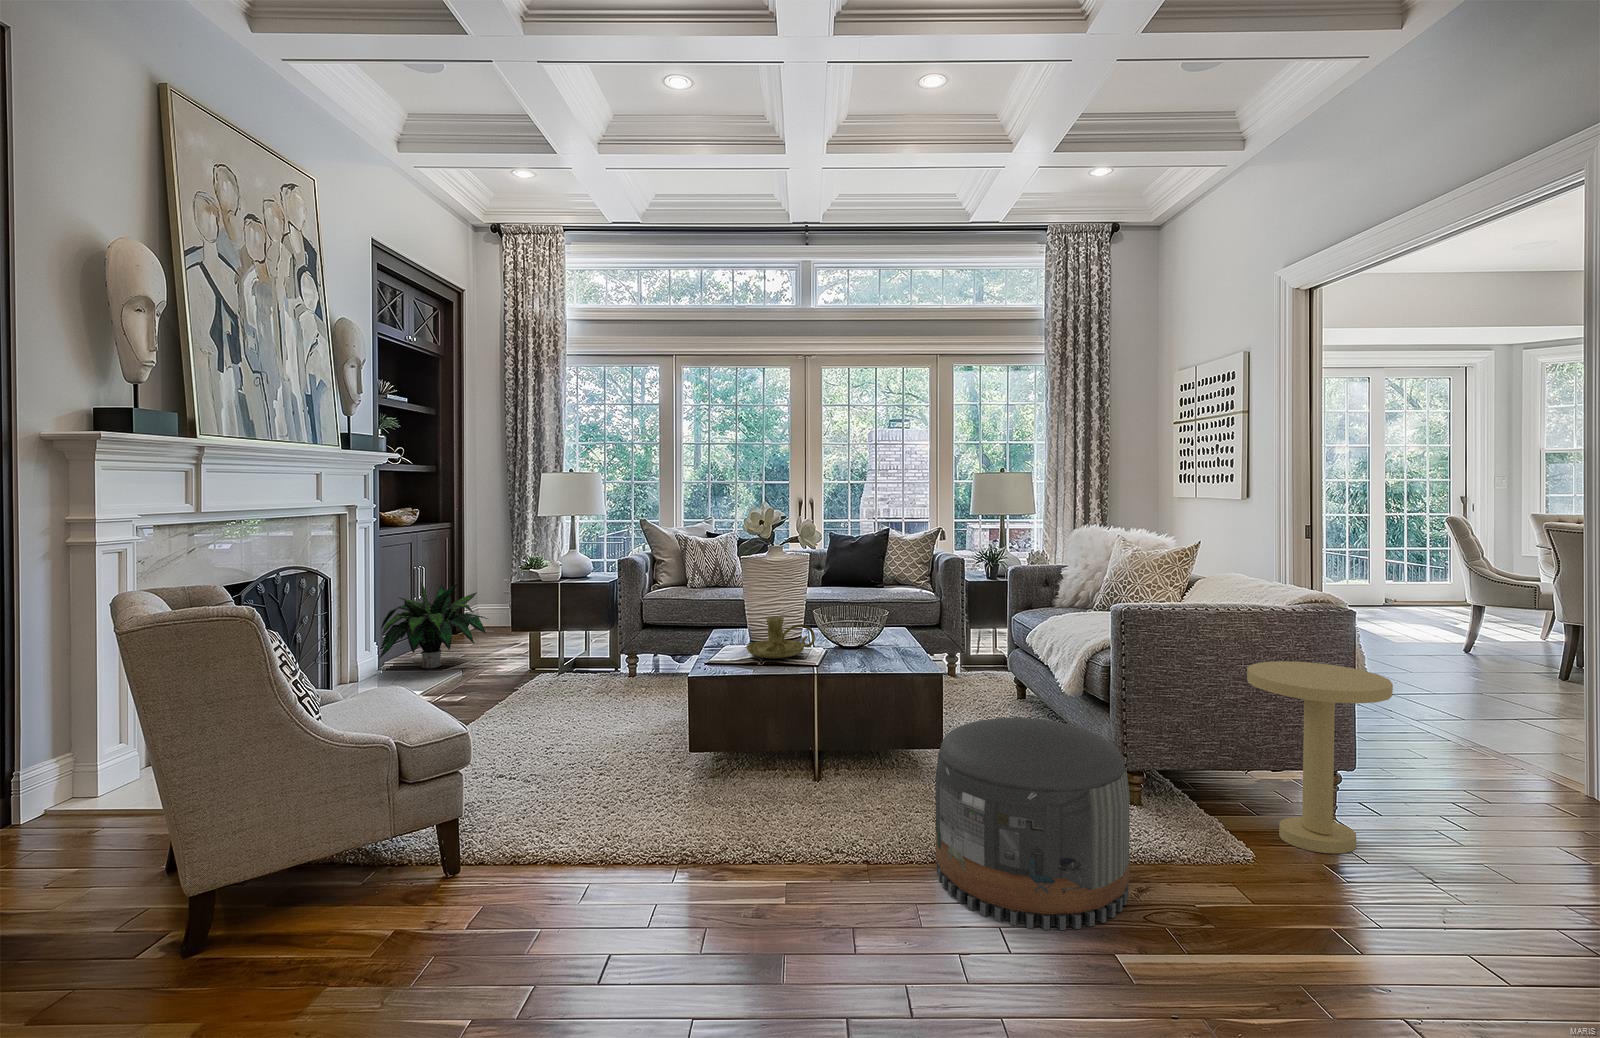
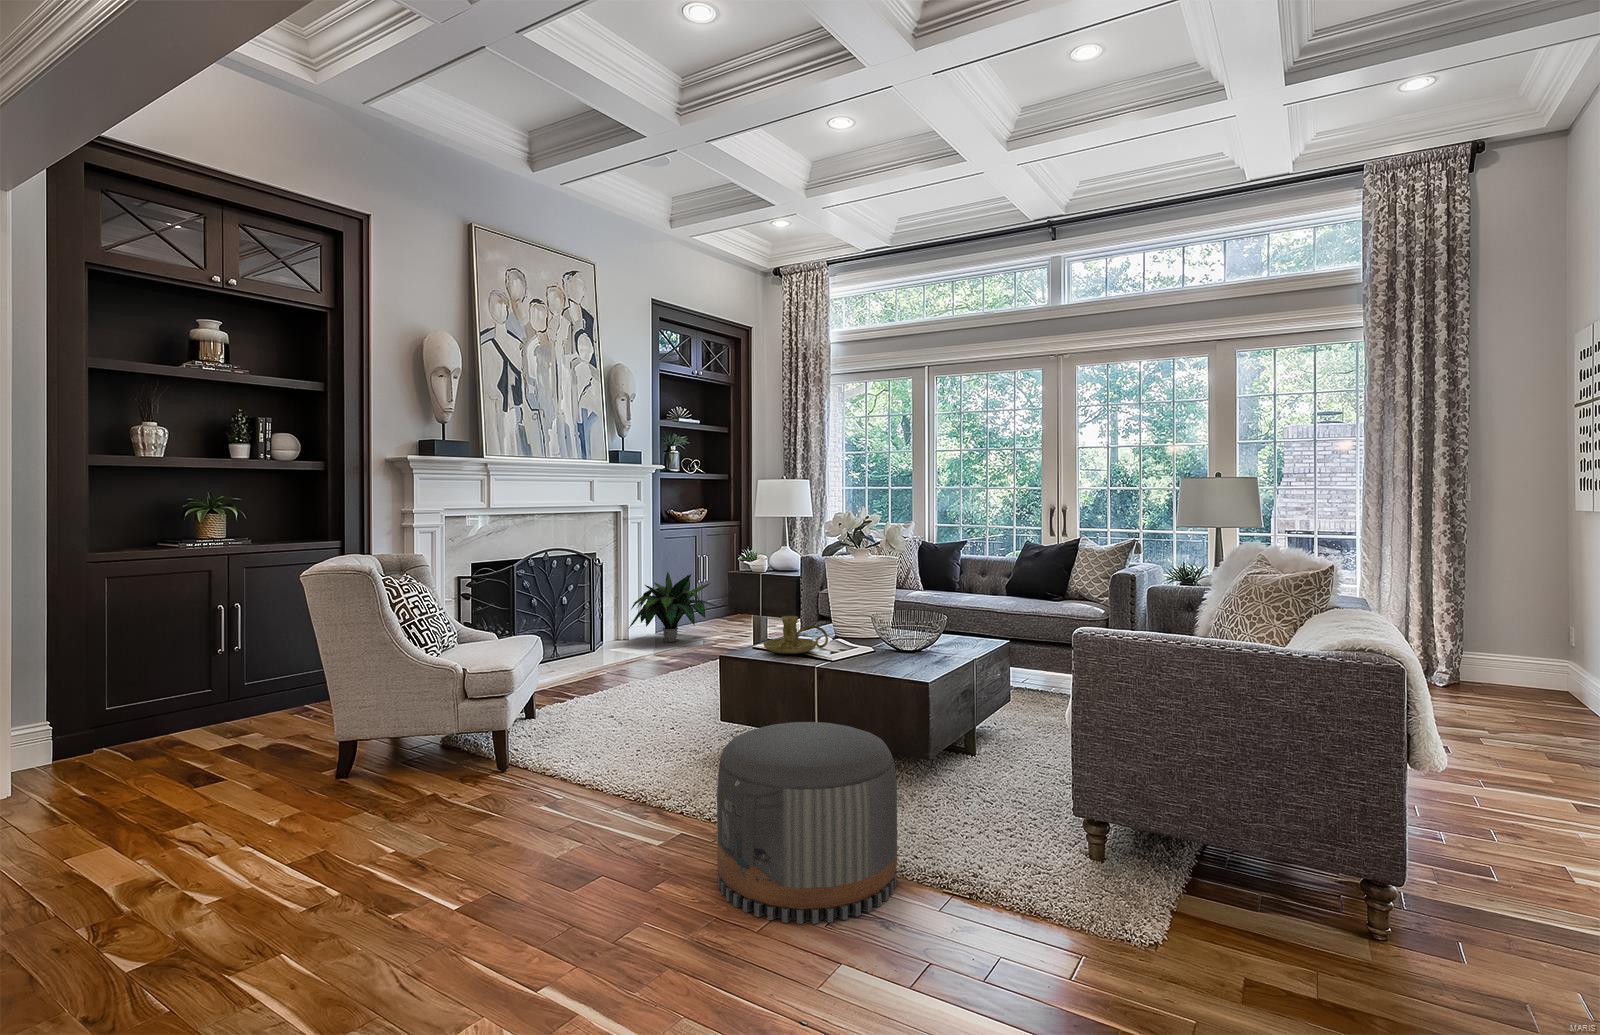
side table: present [1247,661,1393,854] -> none [1097,715,1265,965]

